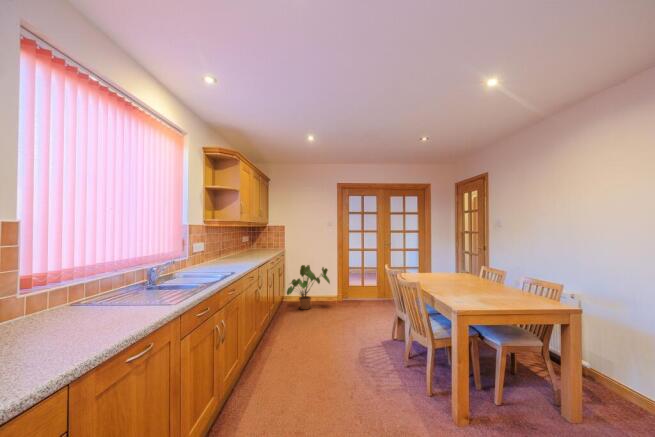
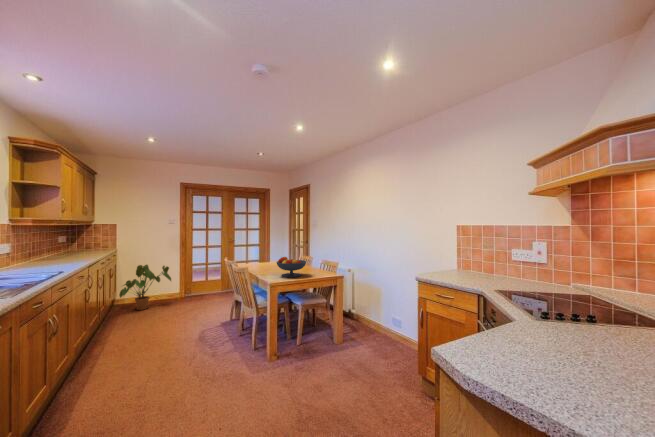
fruit bowl: none [460,270,509,303] -> present [277,257,306,277]

